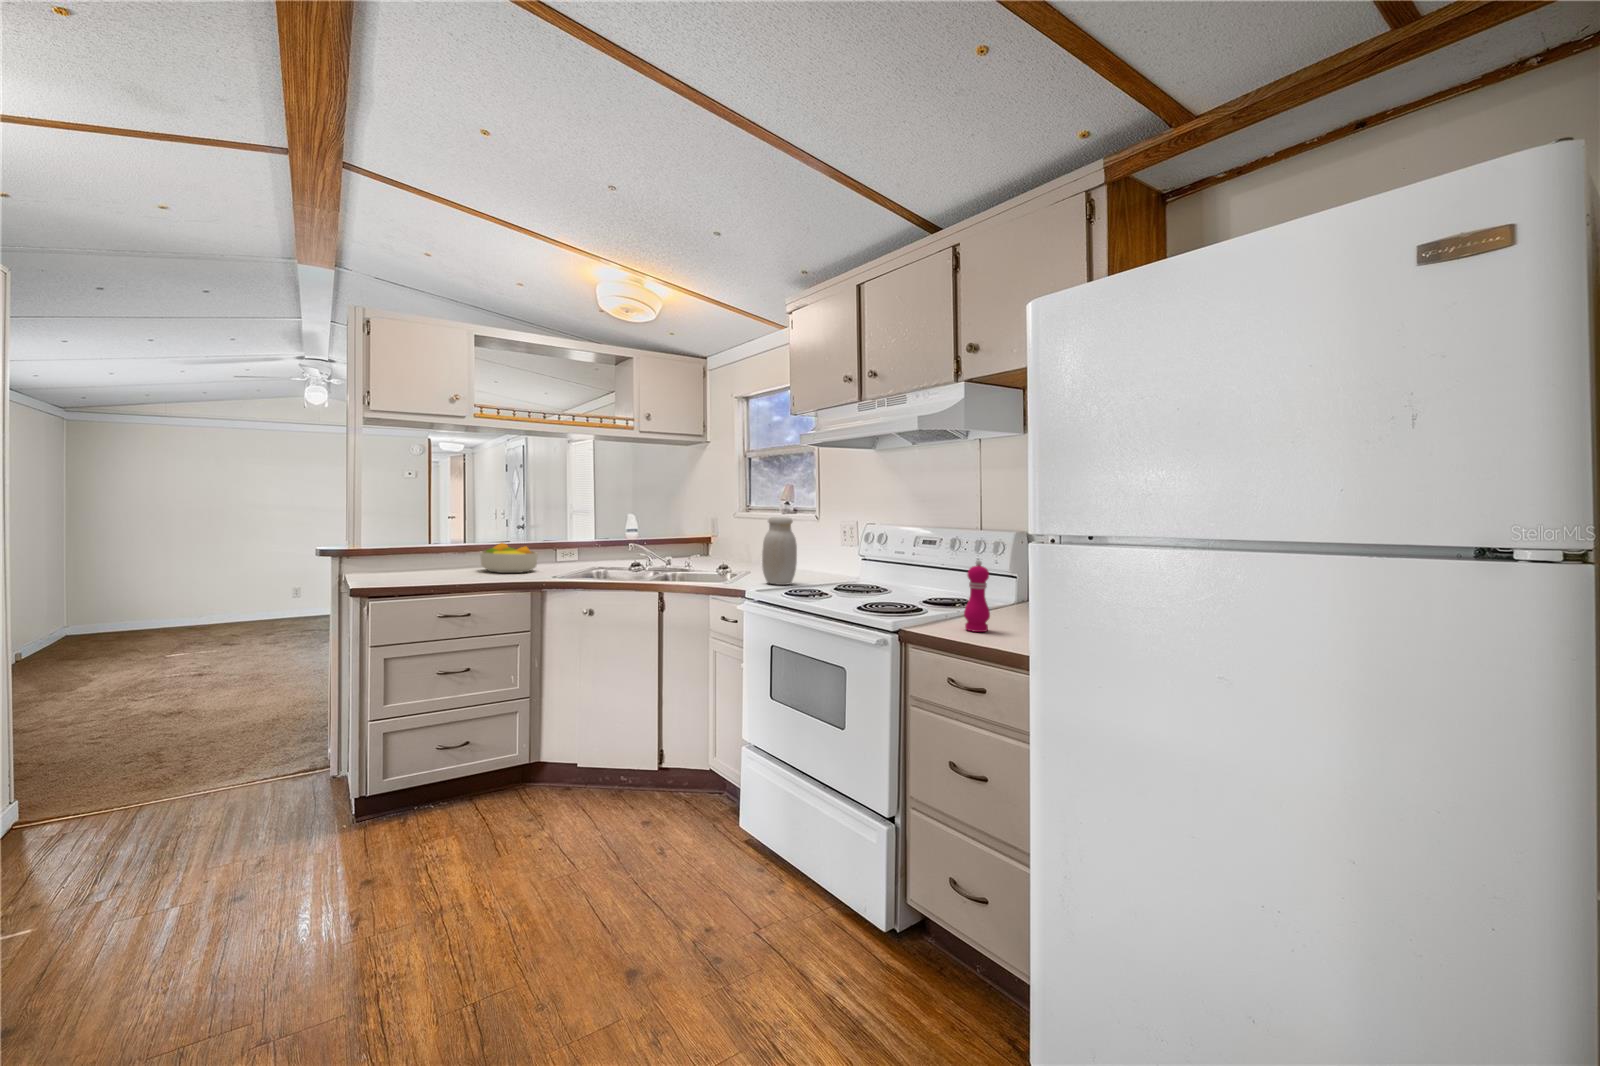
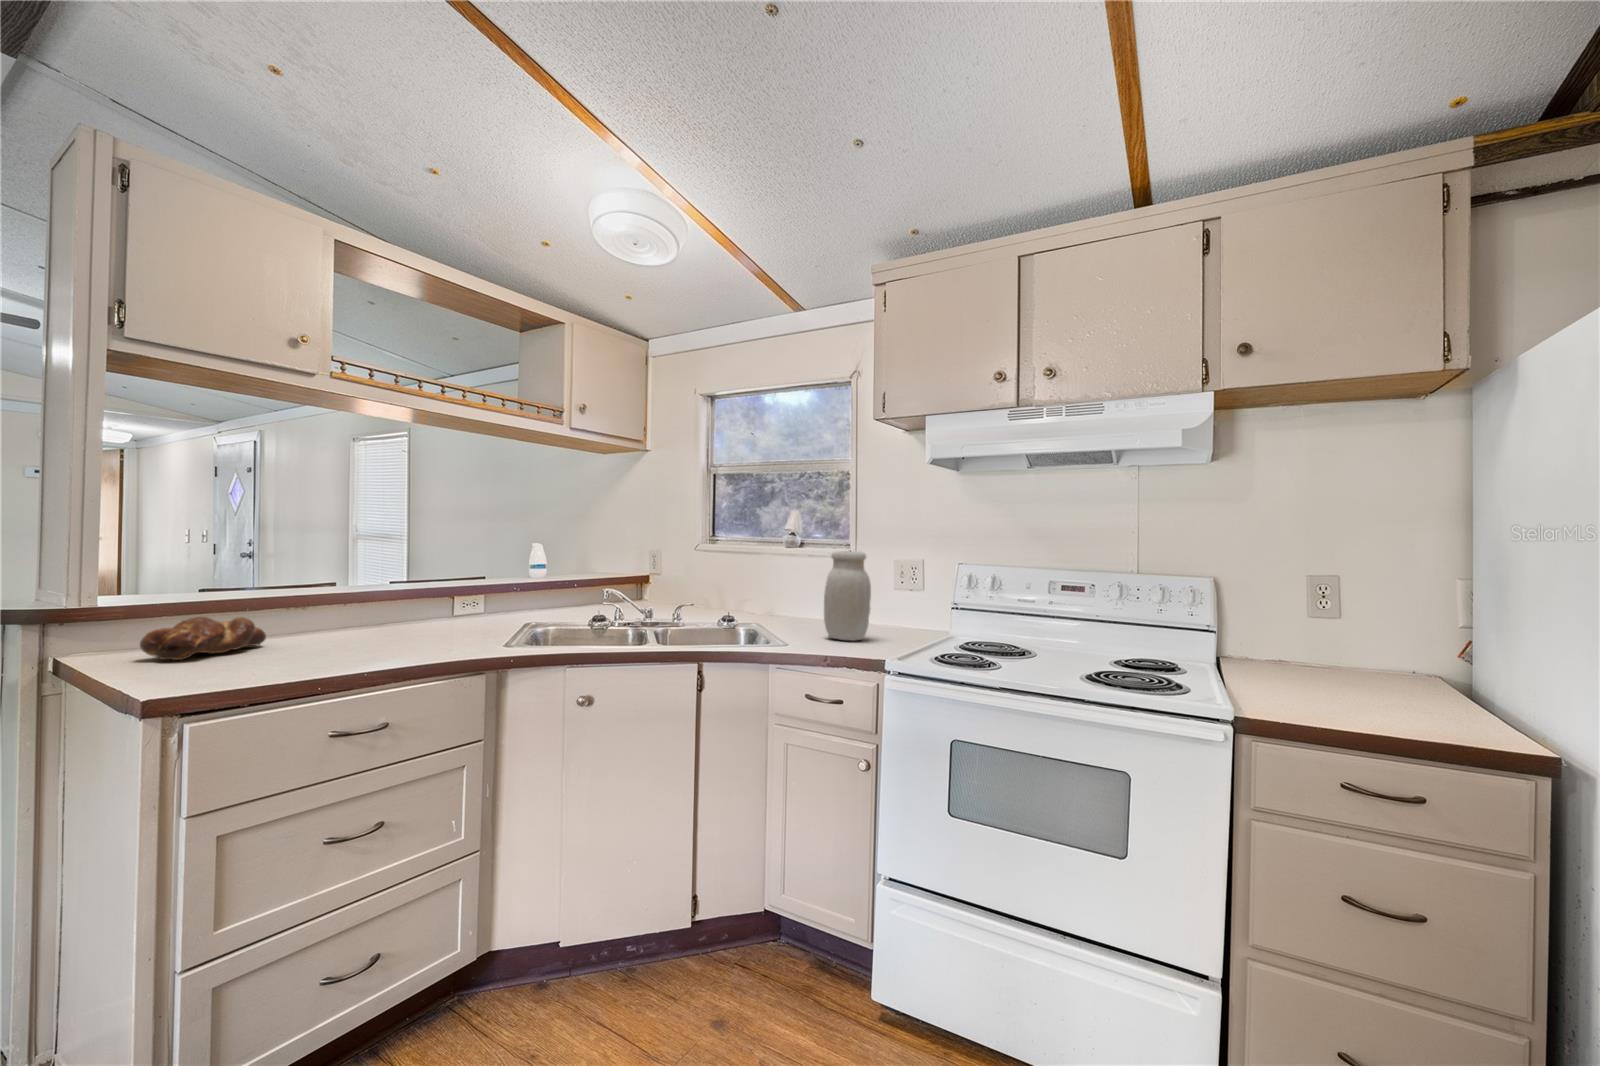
fruit bowl: present [480,543,538,573] -> none [343,590,458,642]
bread loaf: none [376,553,438,575] -> present [140,617,266,660]
pepper mill: present [964,560,990,632] -> none [1269,612,1309,705]

